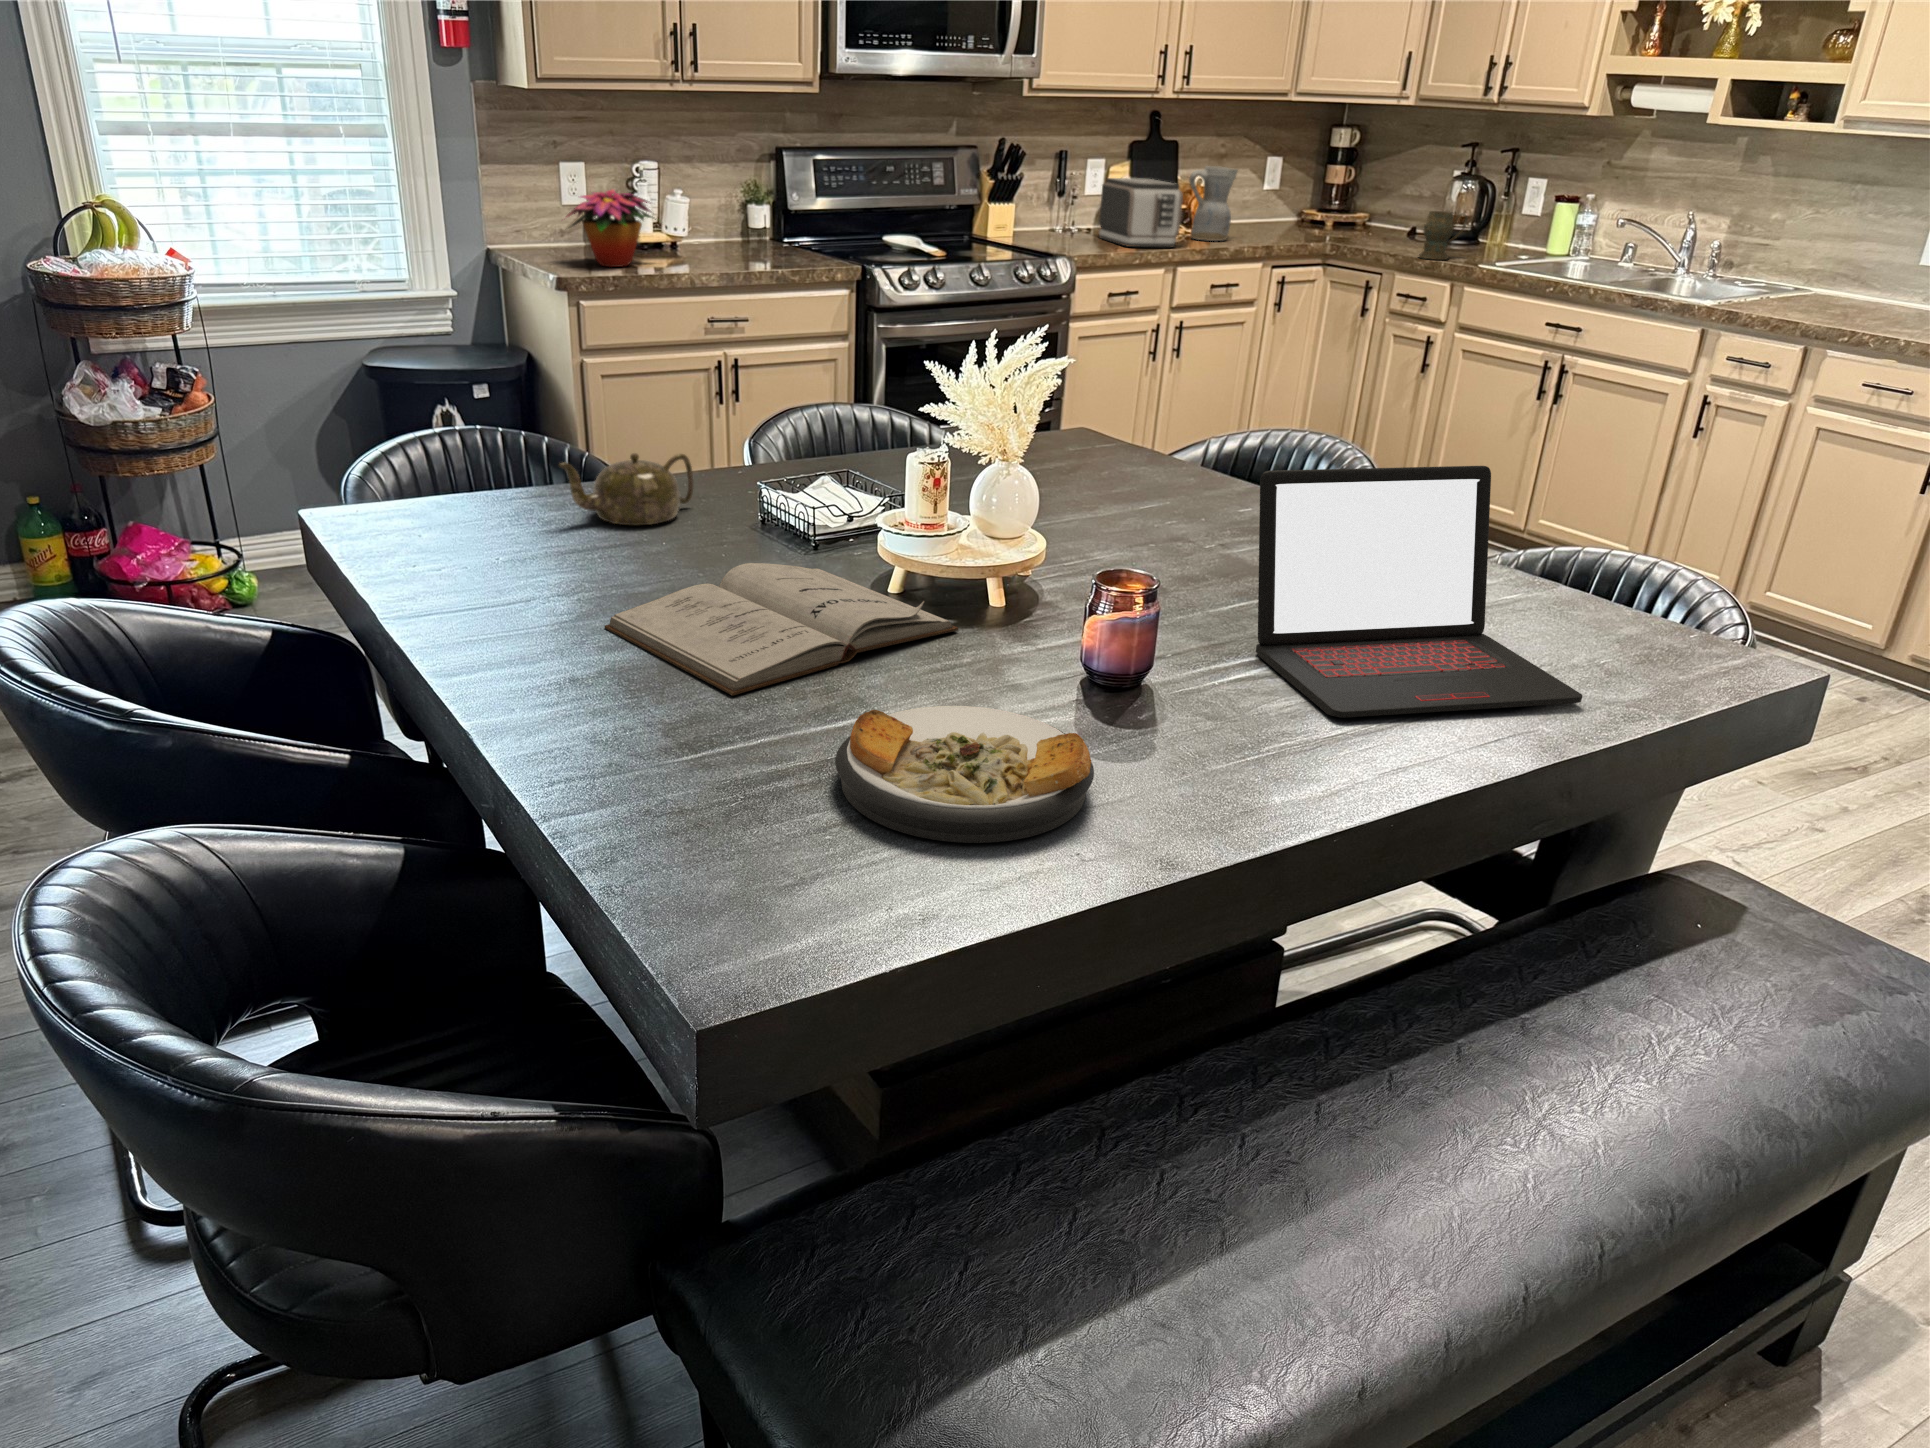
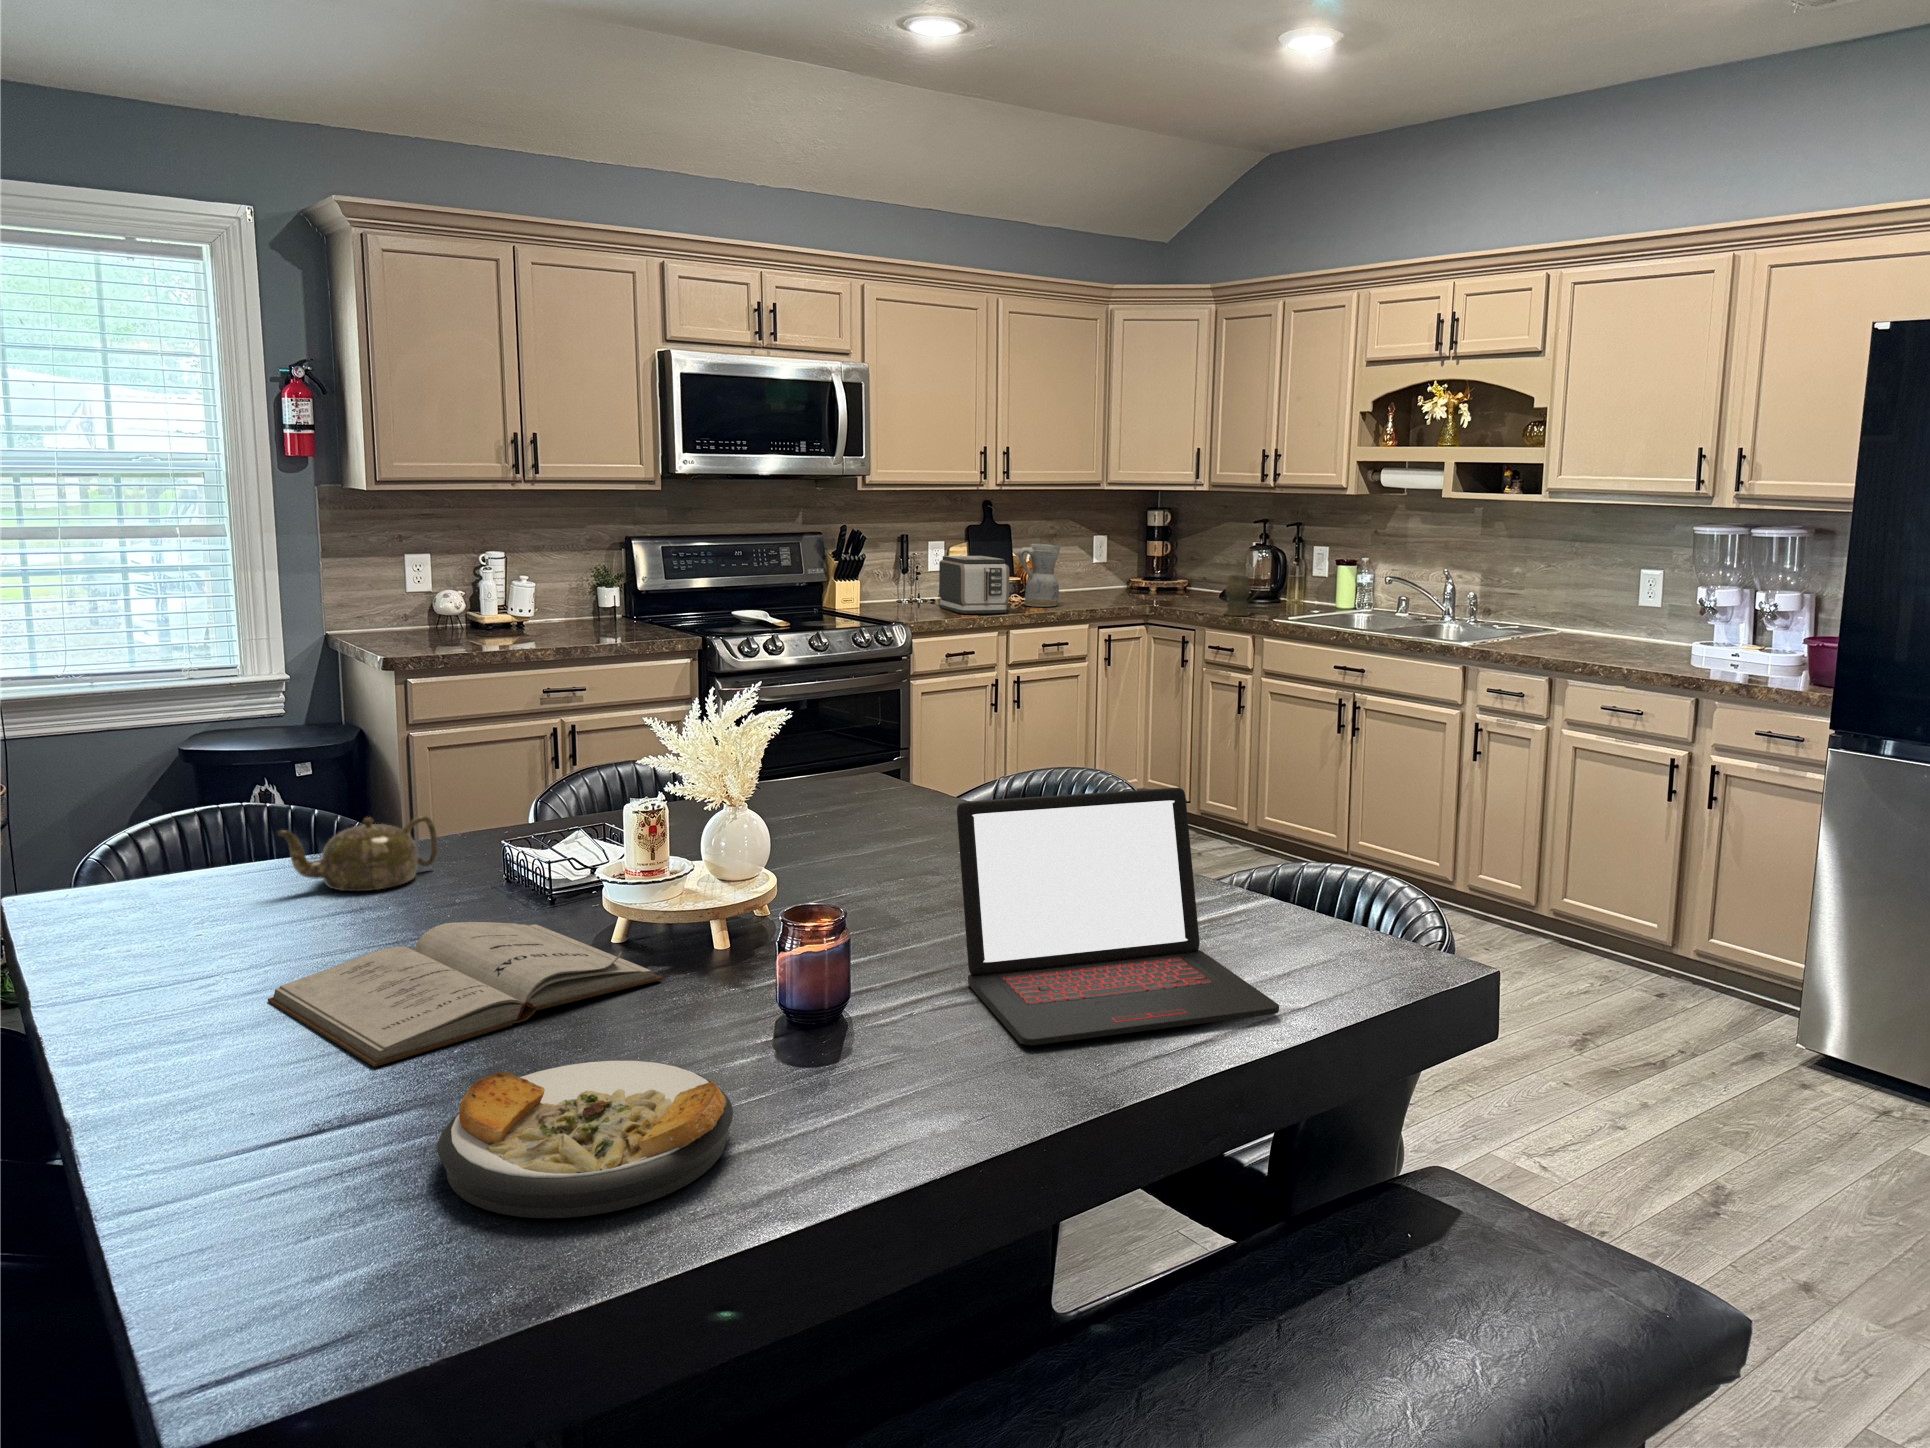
flower arrangement: present [566,190,656,267] -> none [392,575,505,646]

